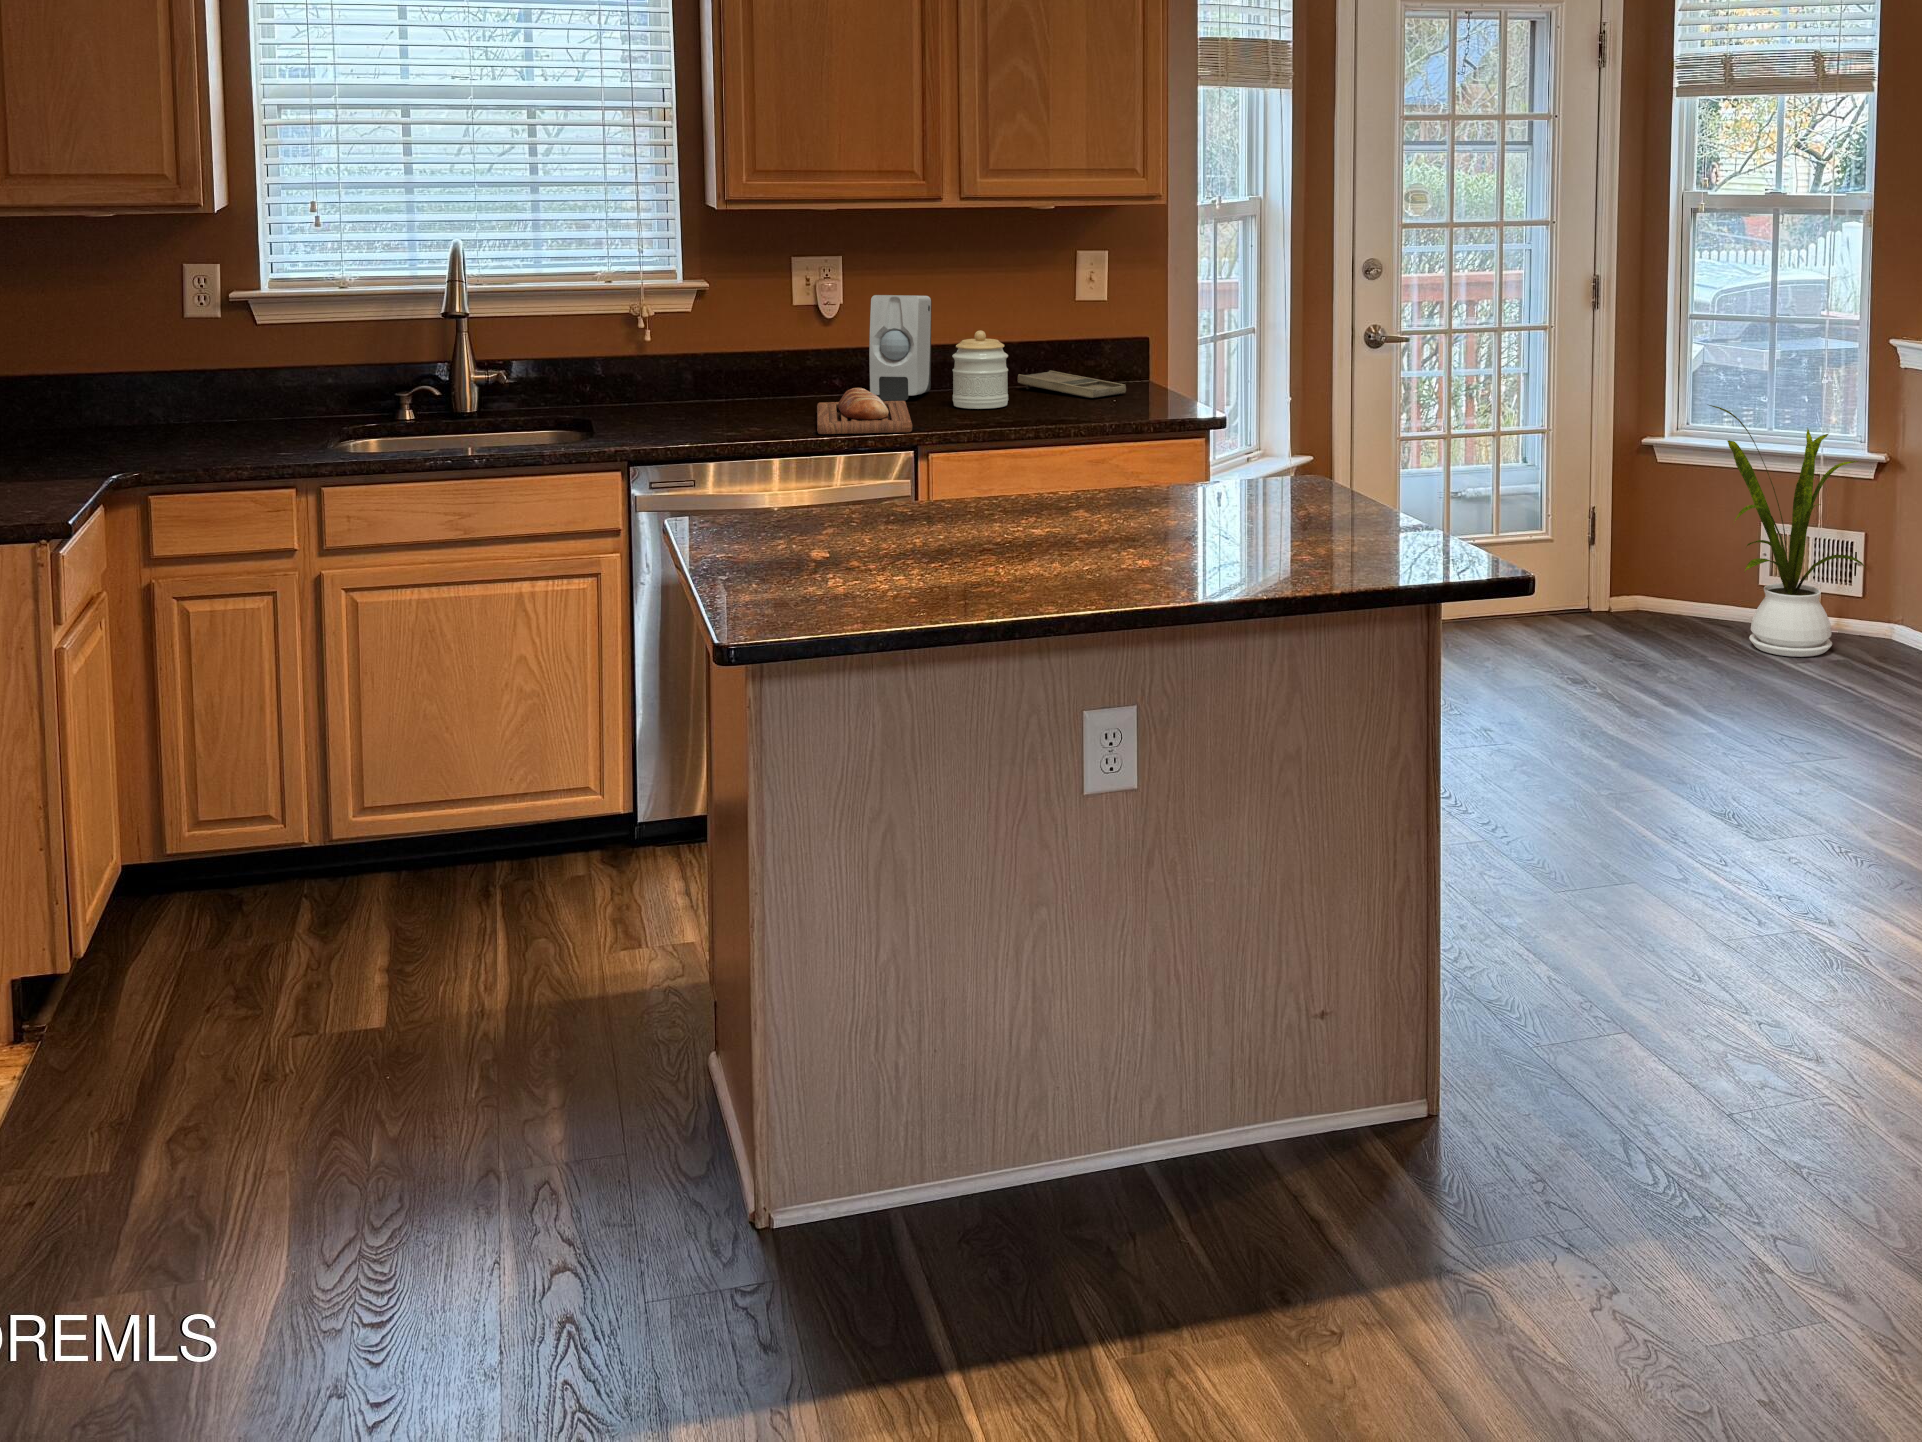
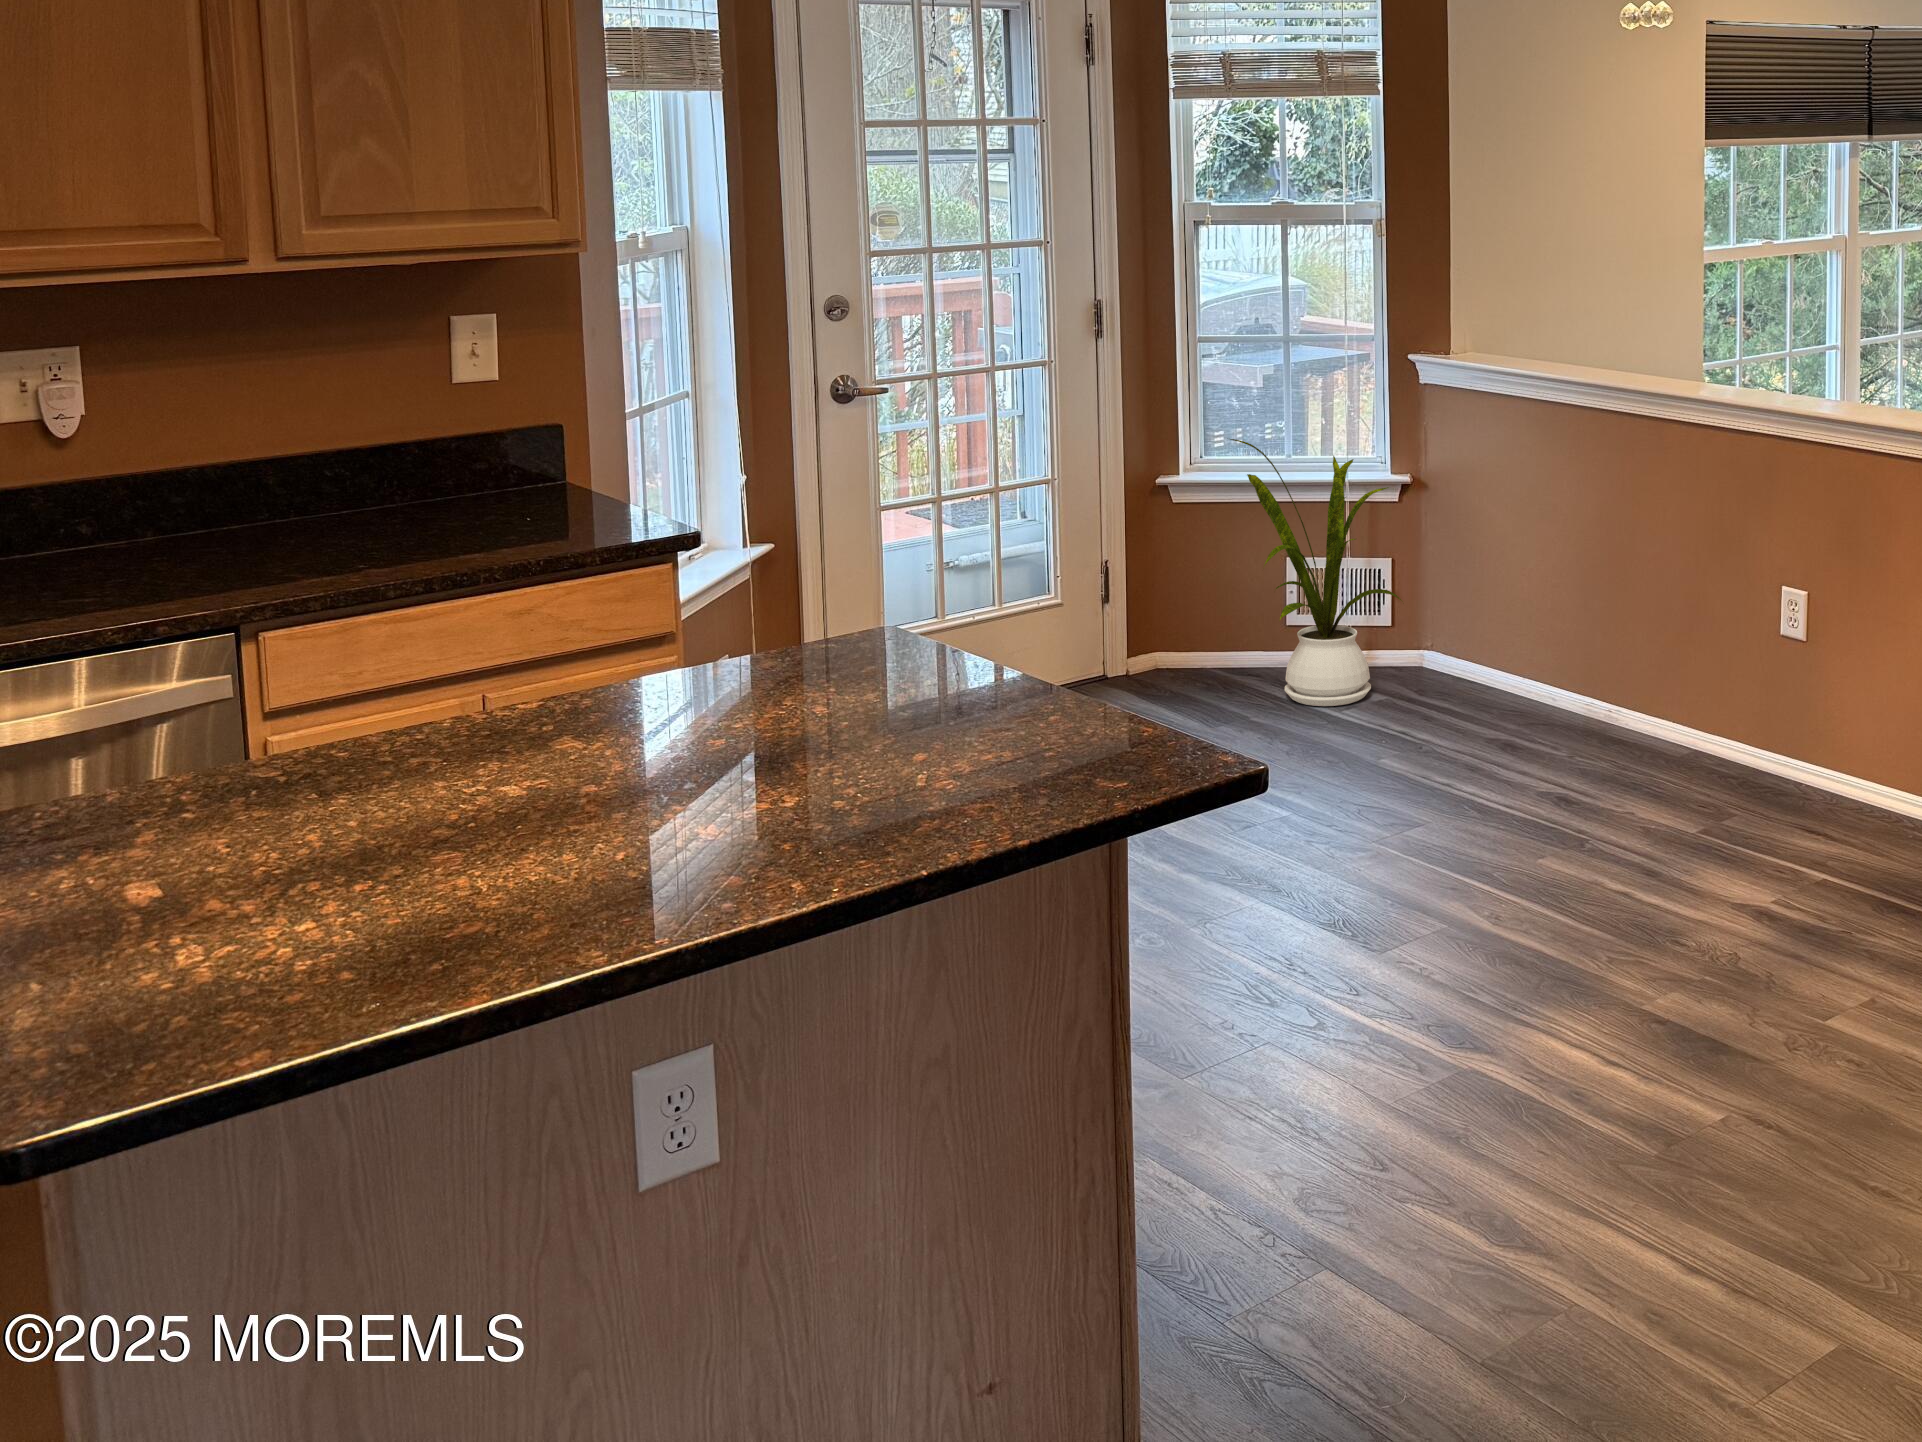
soap dispenser: present [869,295,932,401] -> none [140,393,242,547]
jar: present [952,331,1008,409] -> none [280,441,370,550]
tray: present [1018,370,1126,398] -> none [375,477,539,515]
bread loaf: present [817,388,912,434] -> none [63,540,233,622]

